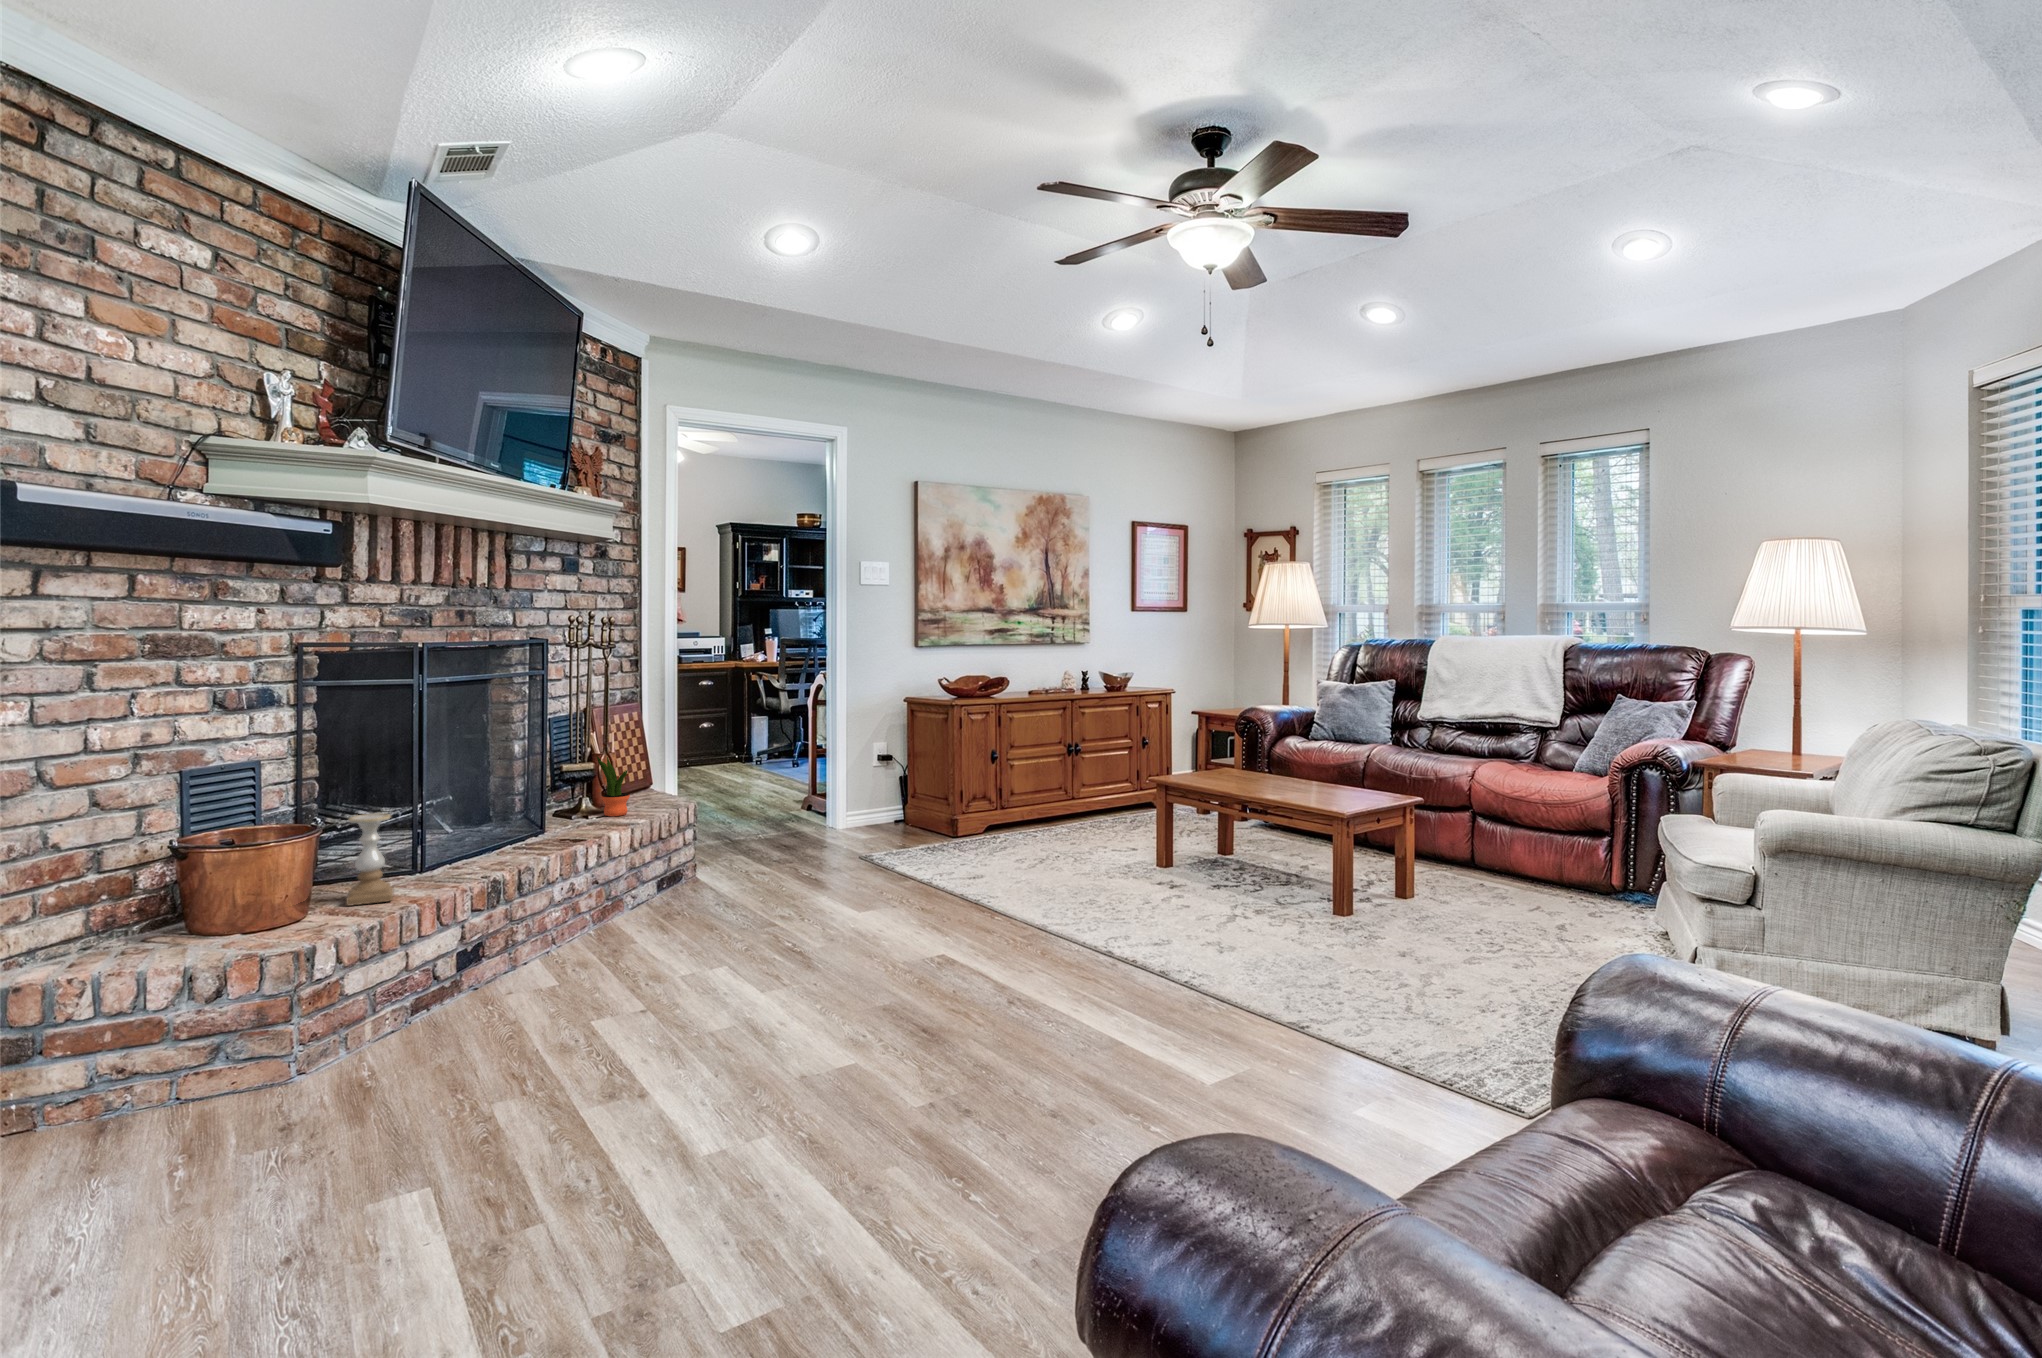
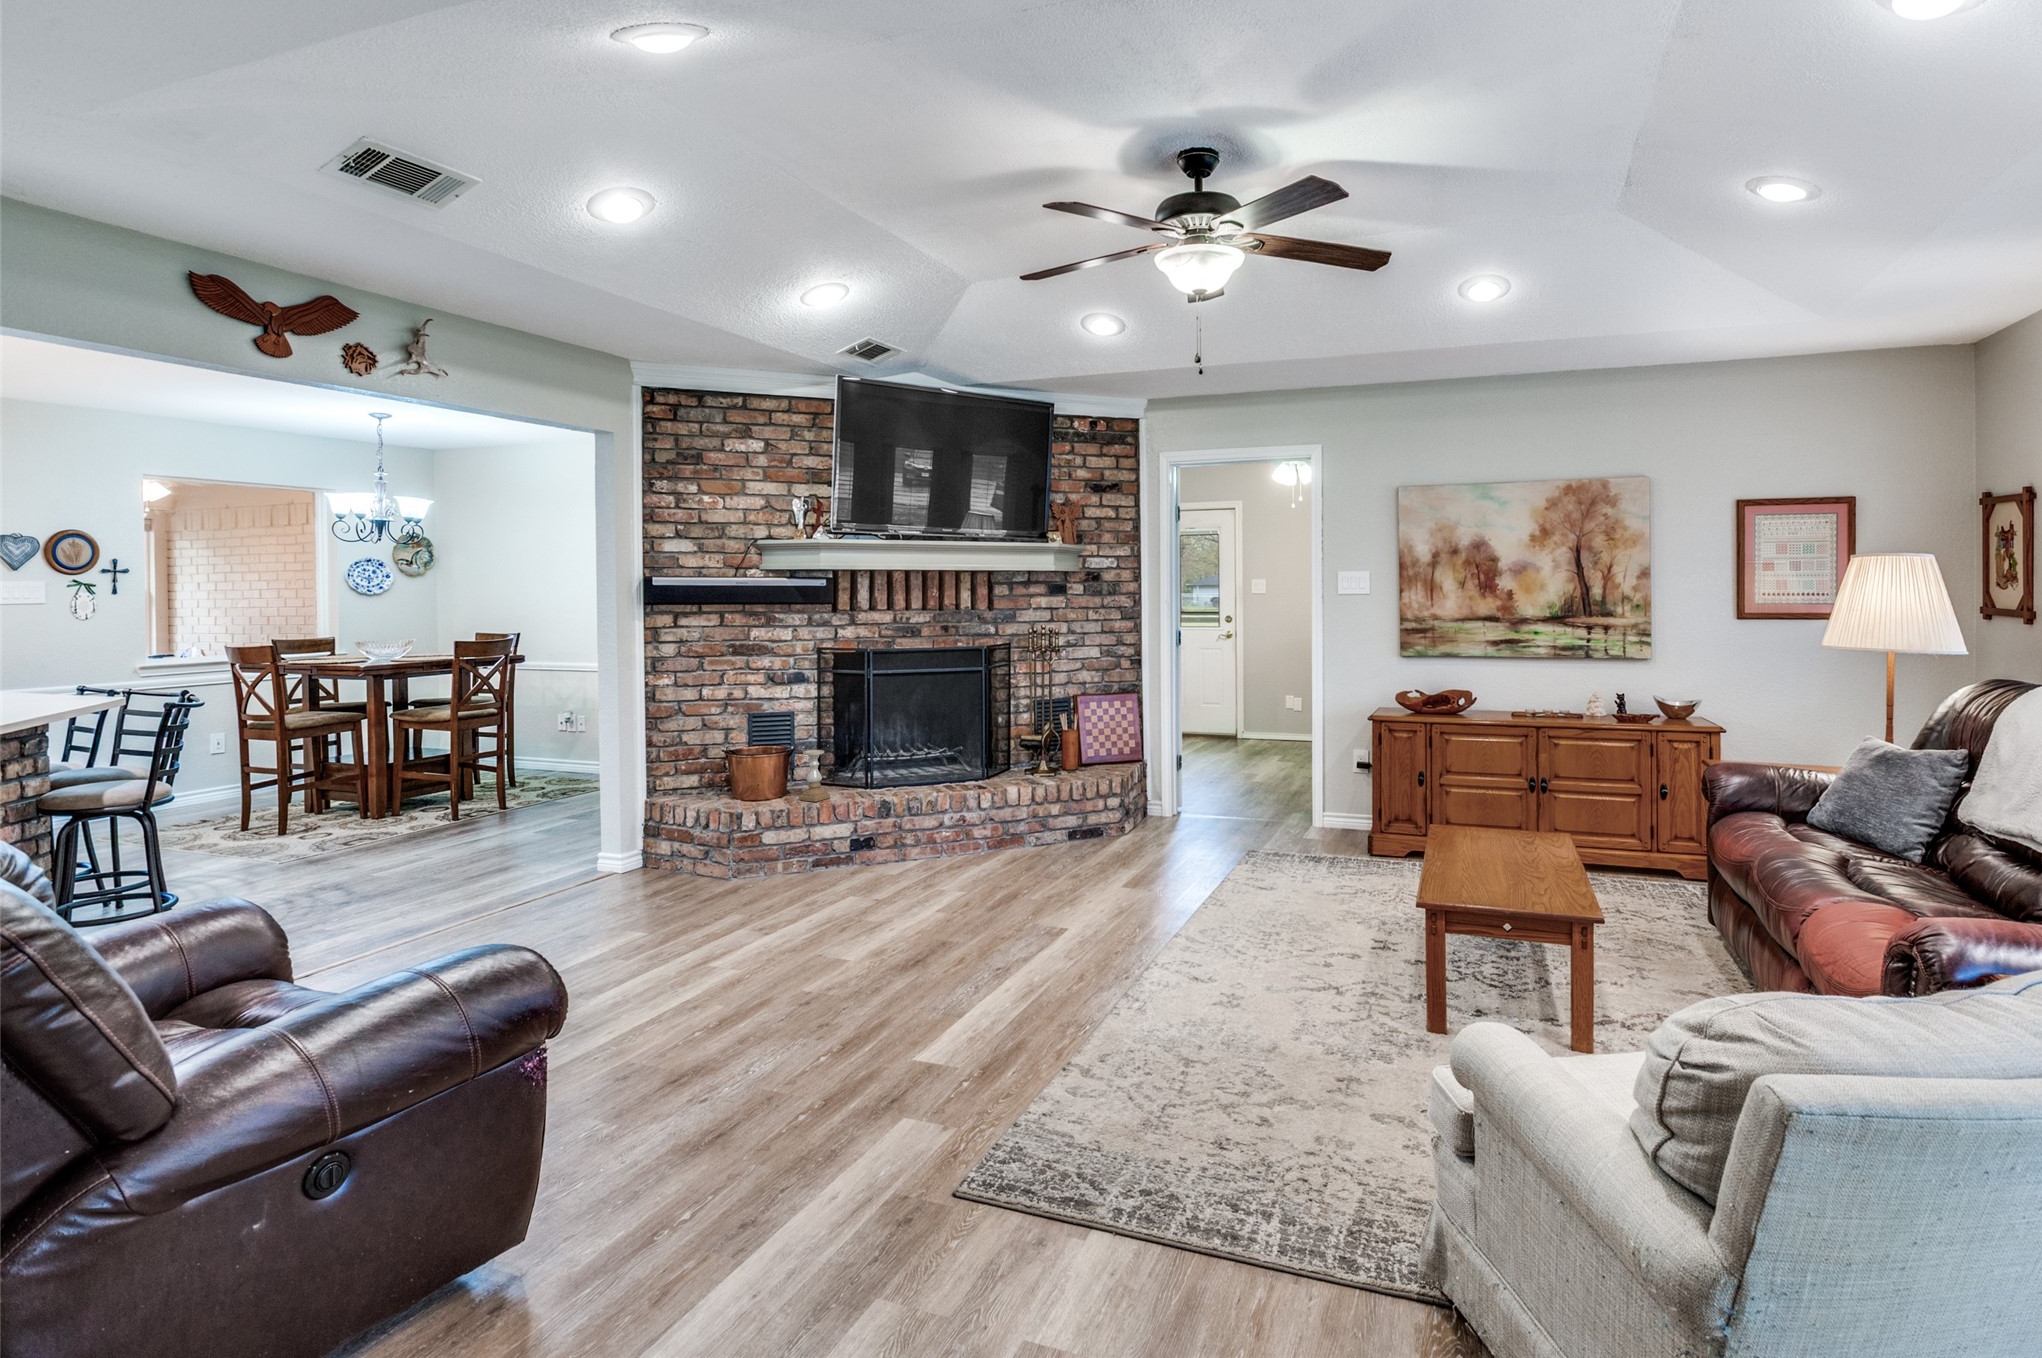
potted plant: present [597,756,630,816] -> none [1030,730,1057,776]

